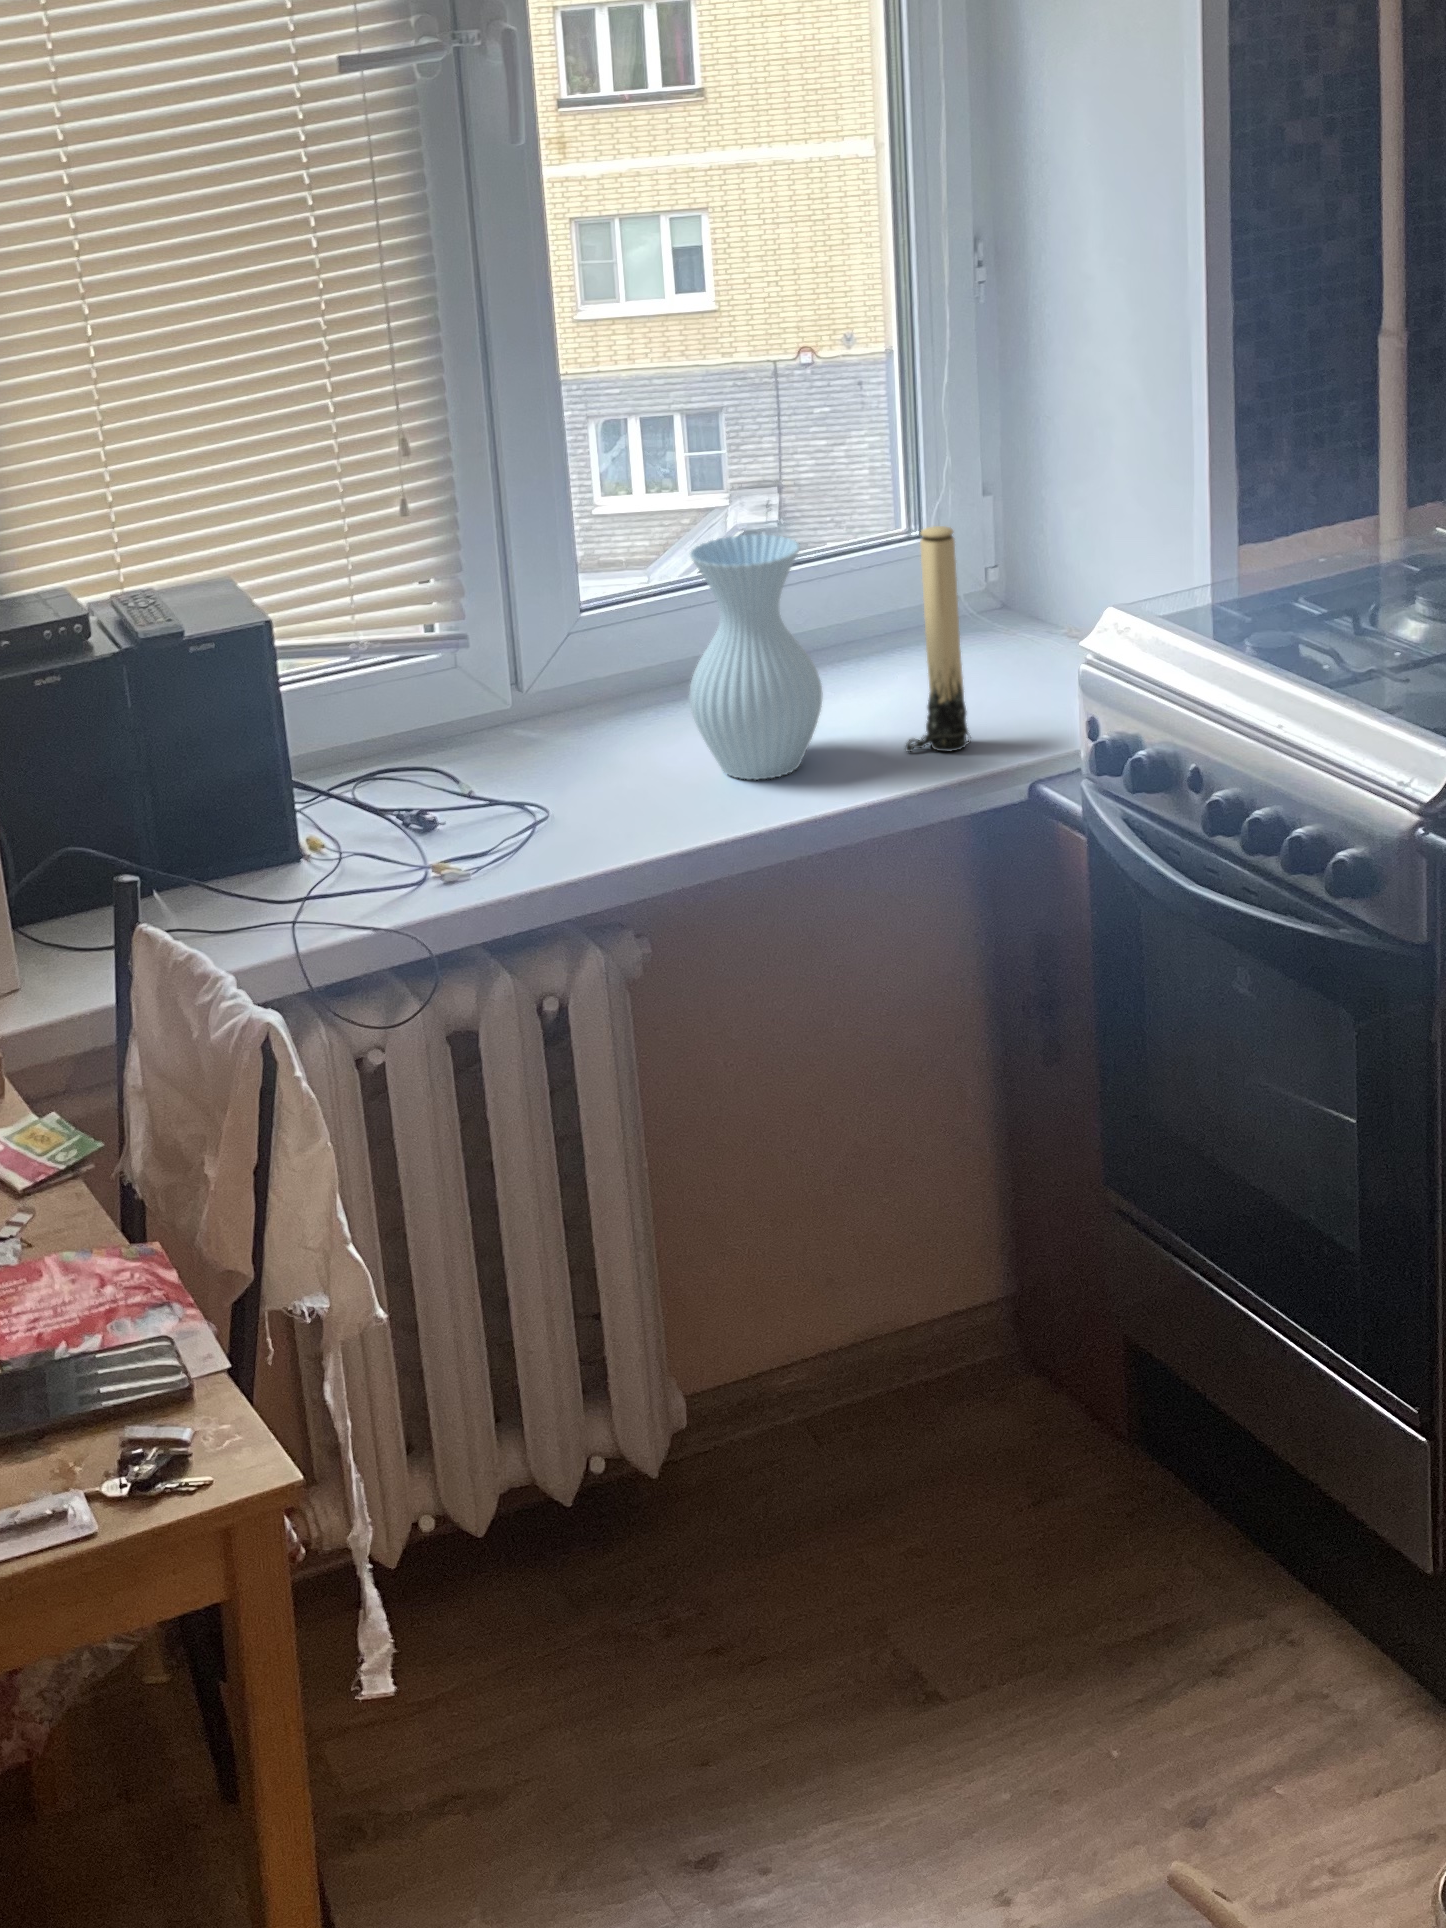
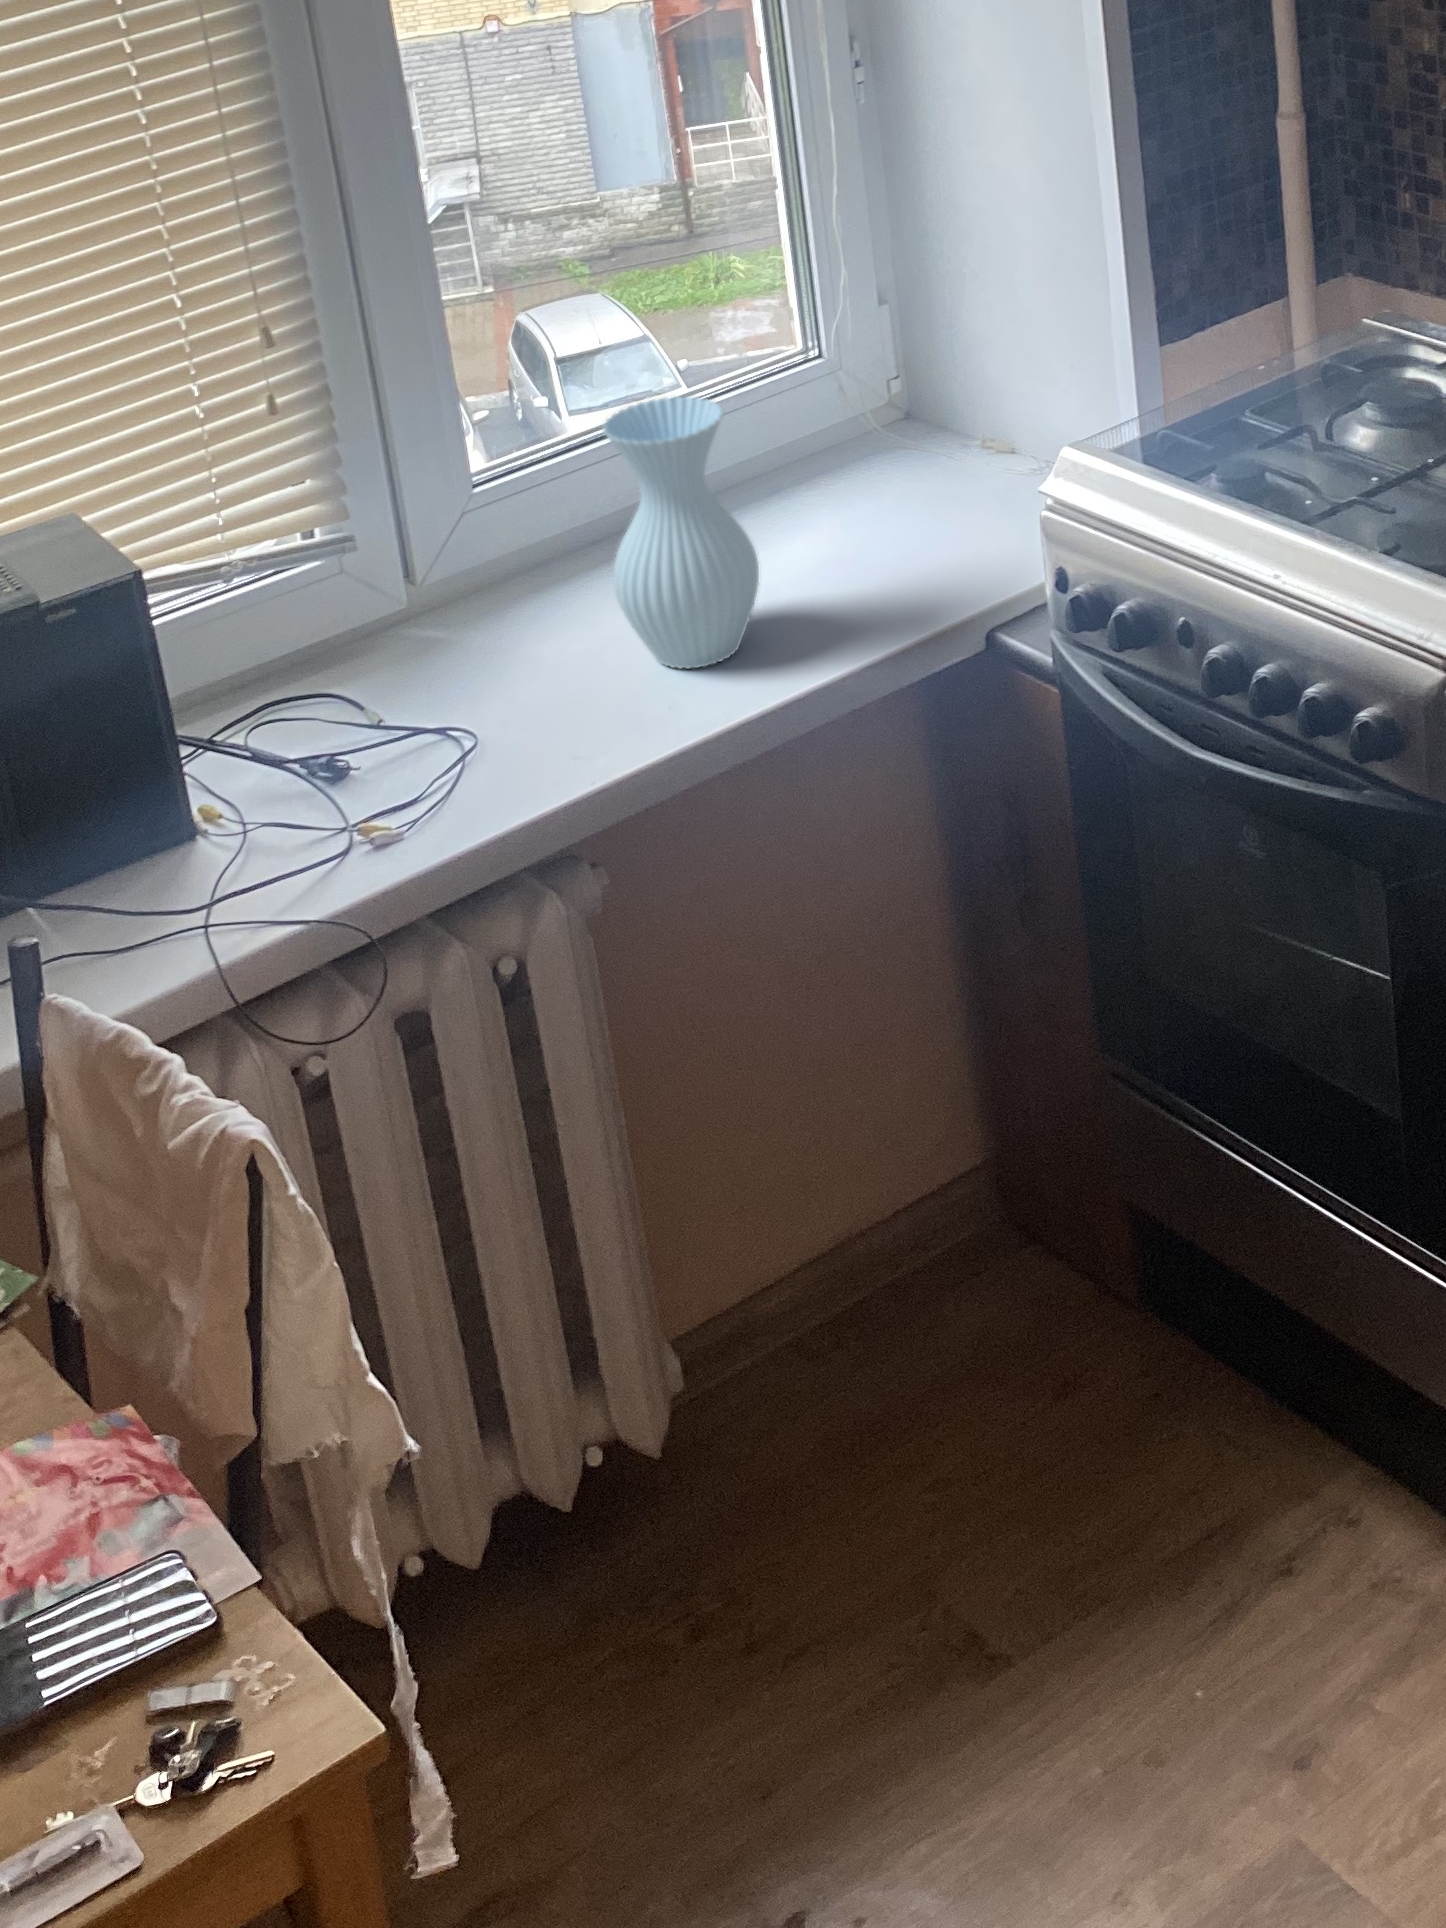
candle: present [906,526,971,752] -> none [848,369,919,614]

